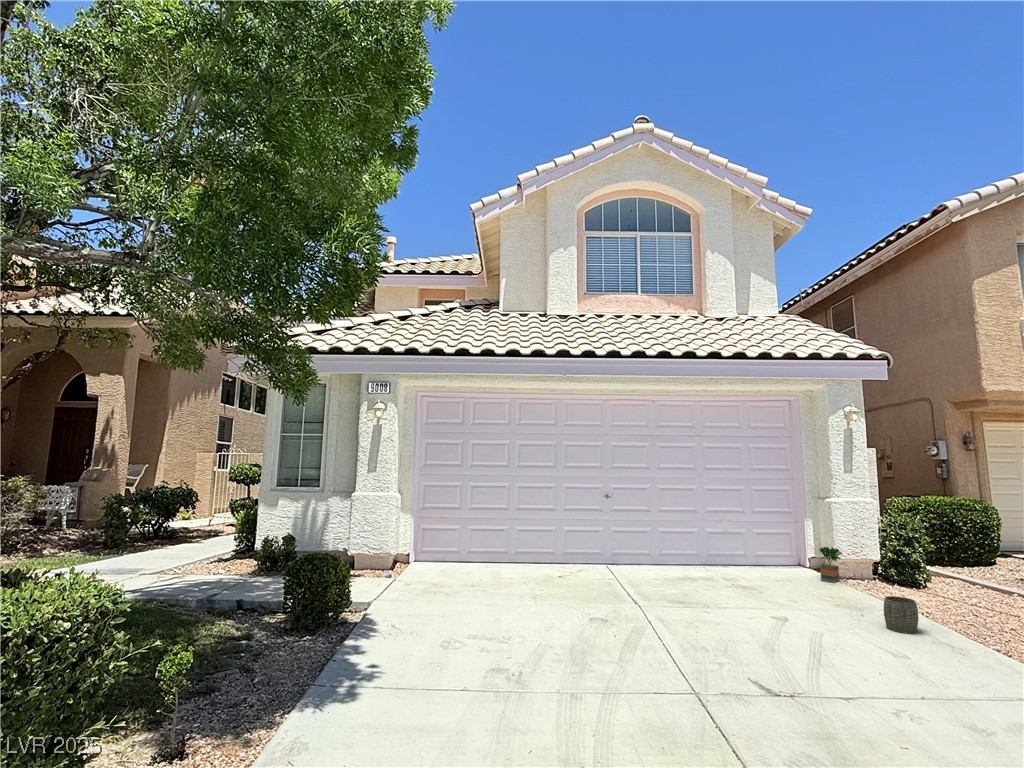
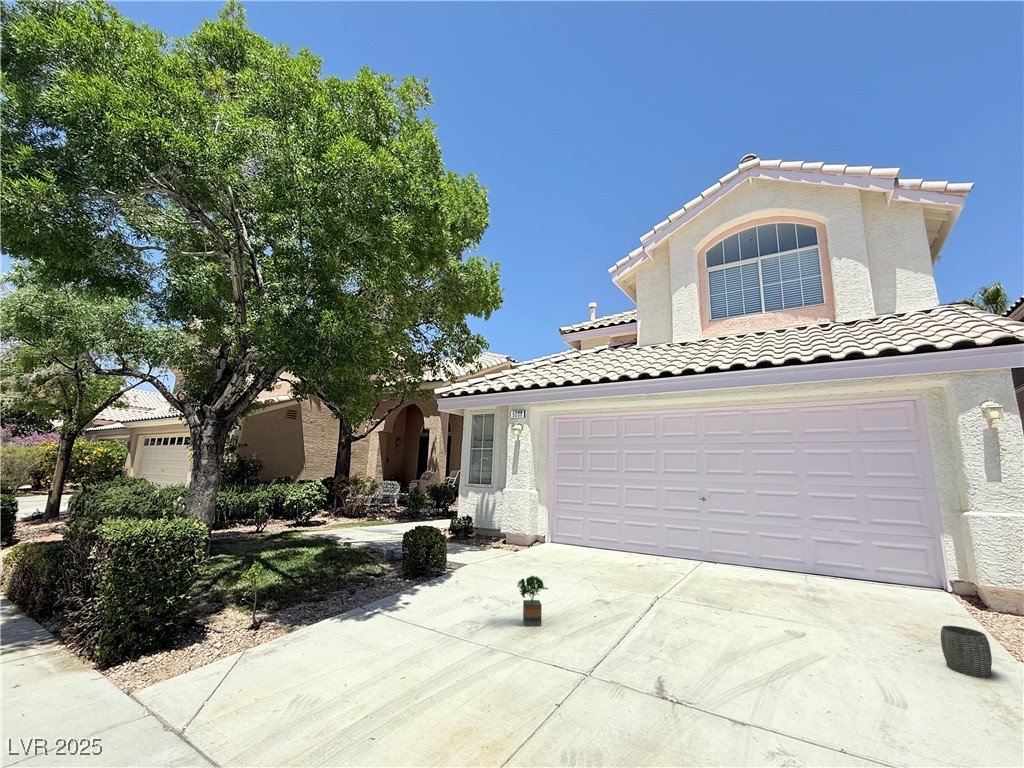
potted tree: present [819,547,842,583] -> present [517,576,548,626]

